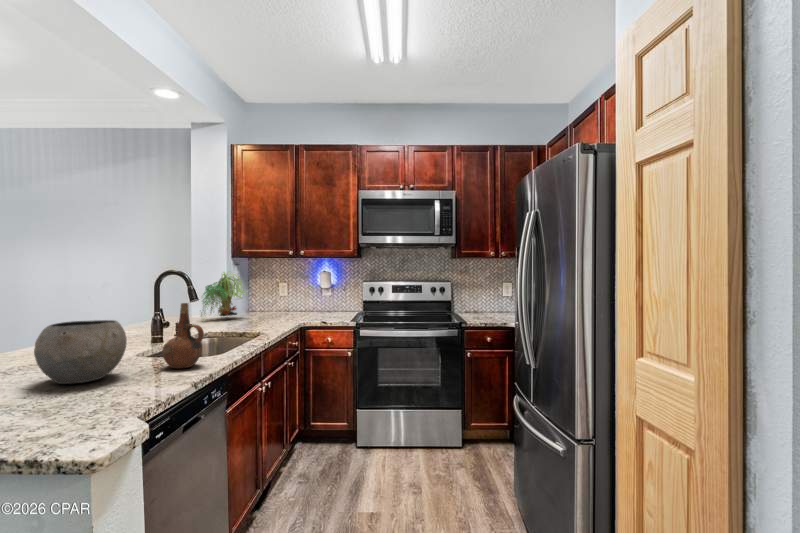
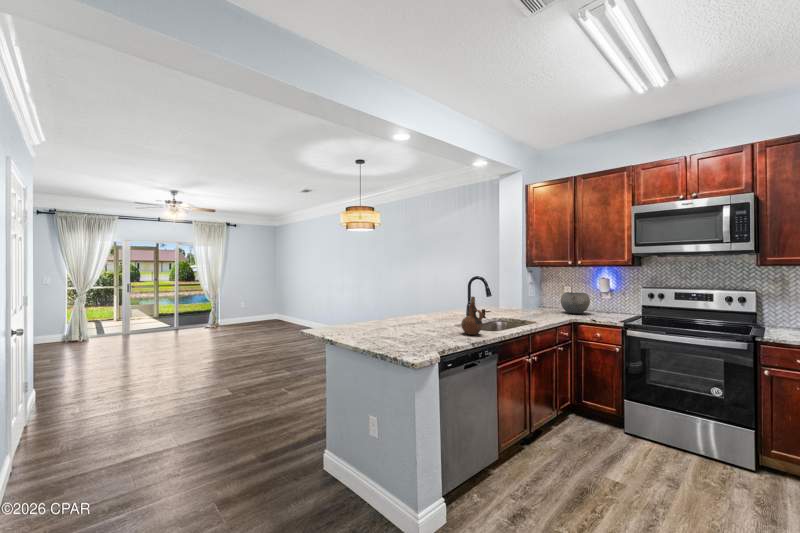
plant: present [201,271,245,317] -> none [502,276,536,310]
bowl: present [34,320,127,384] -> present [561,292,590,314]

